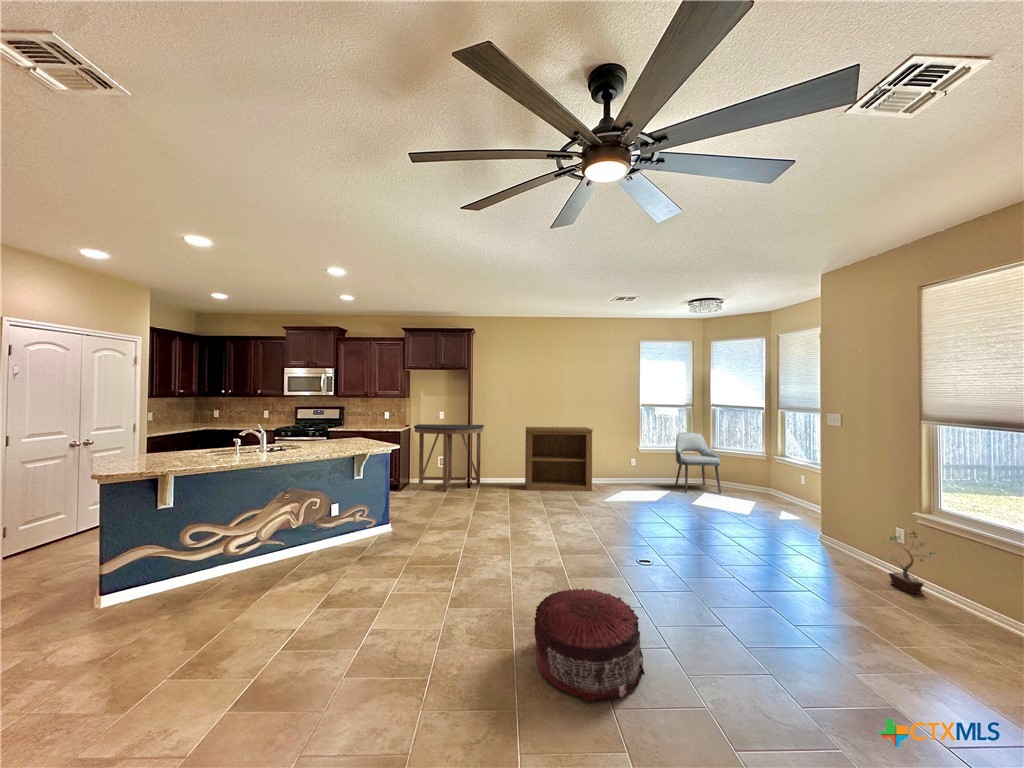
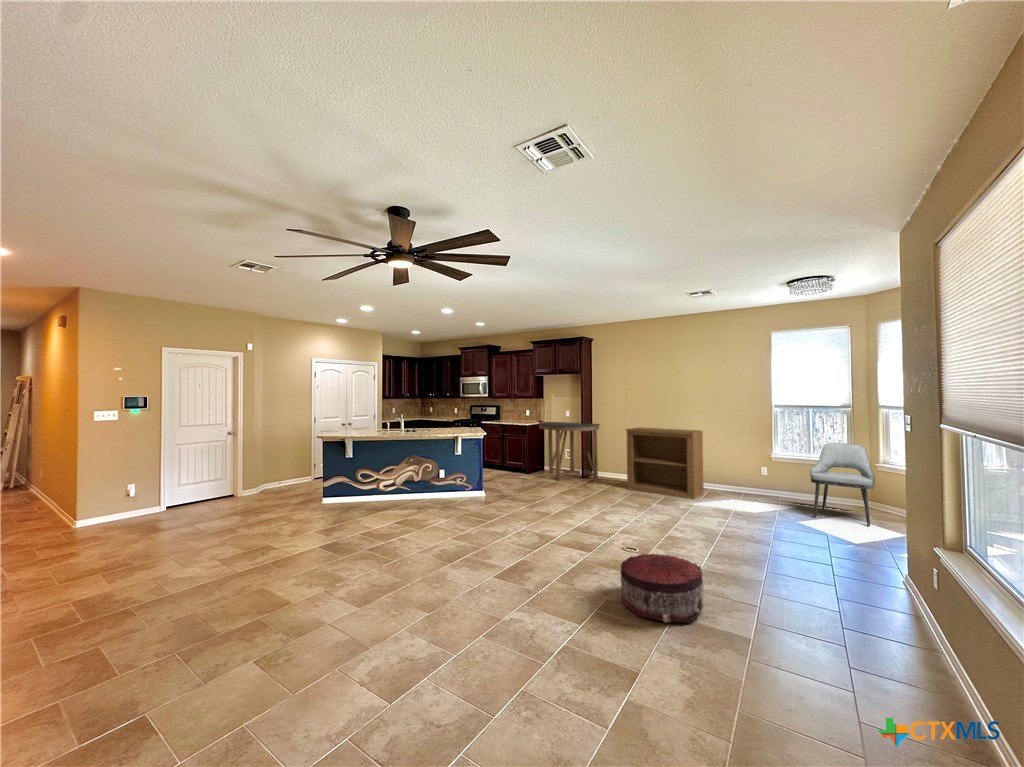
potted plant: present [883,532,936,593] -> none [829,563,861,638]
pouf: present [534,588,645,702] -> present [620,554,704,623]

